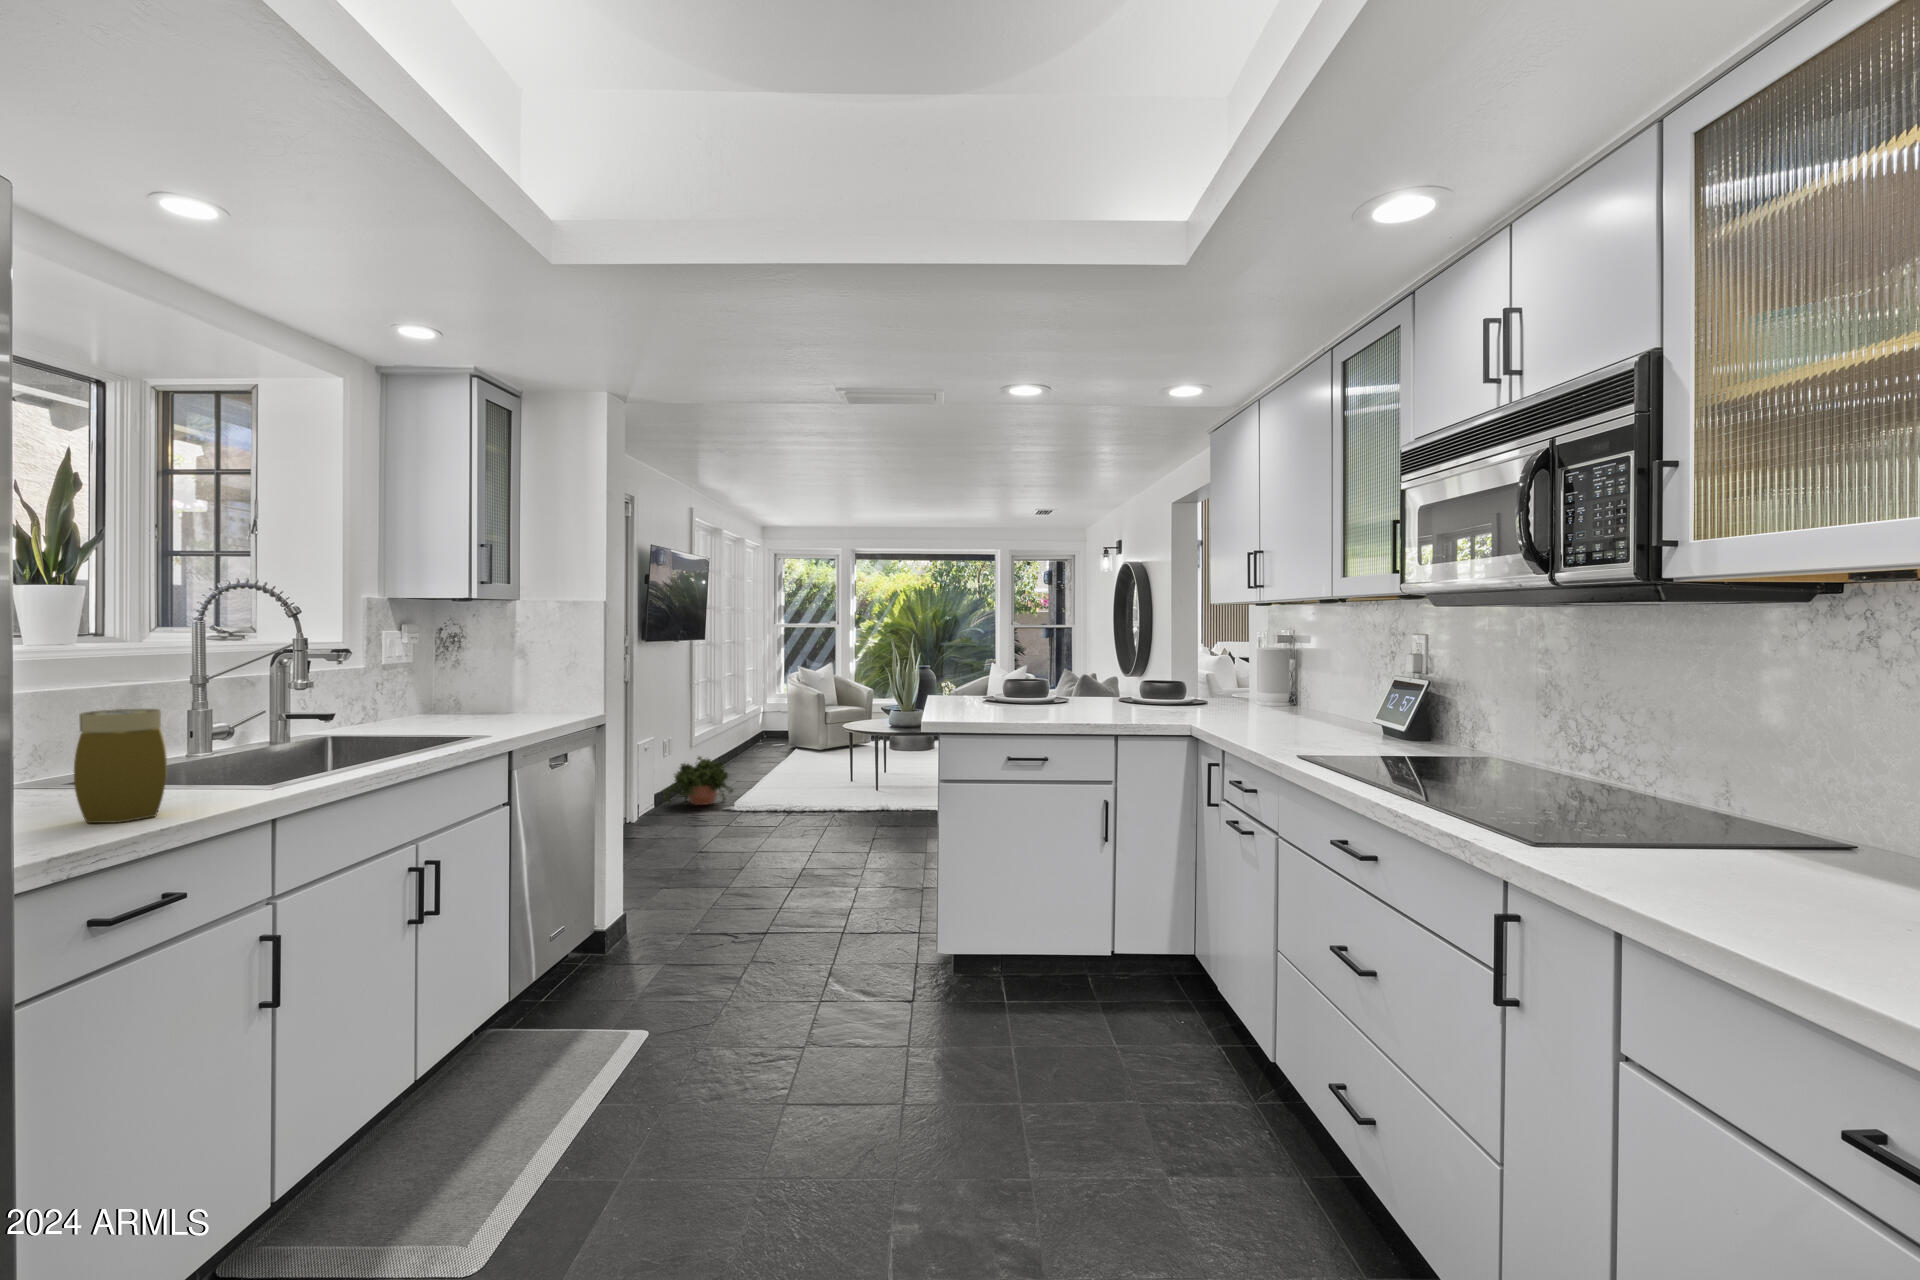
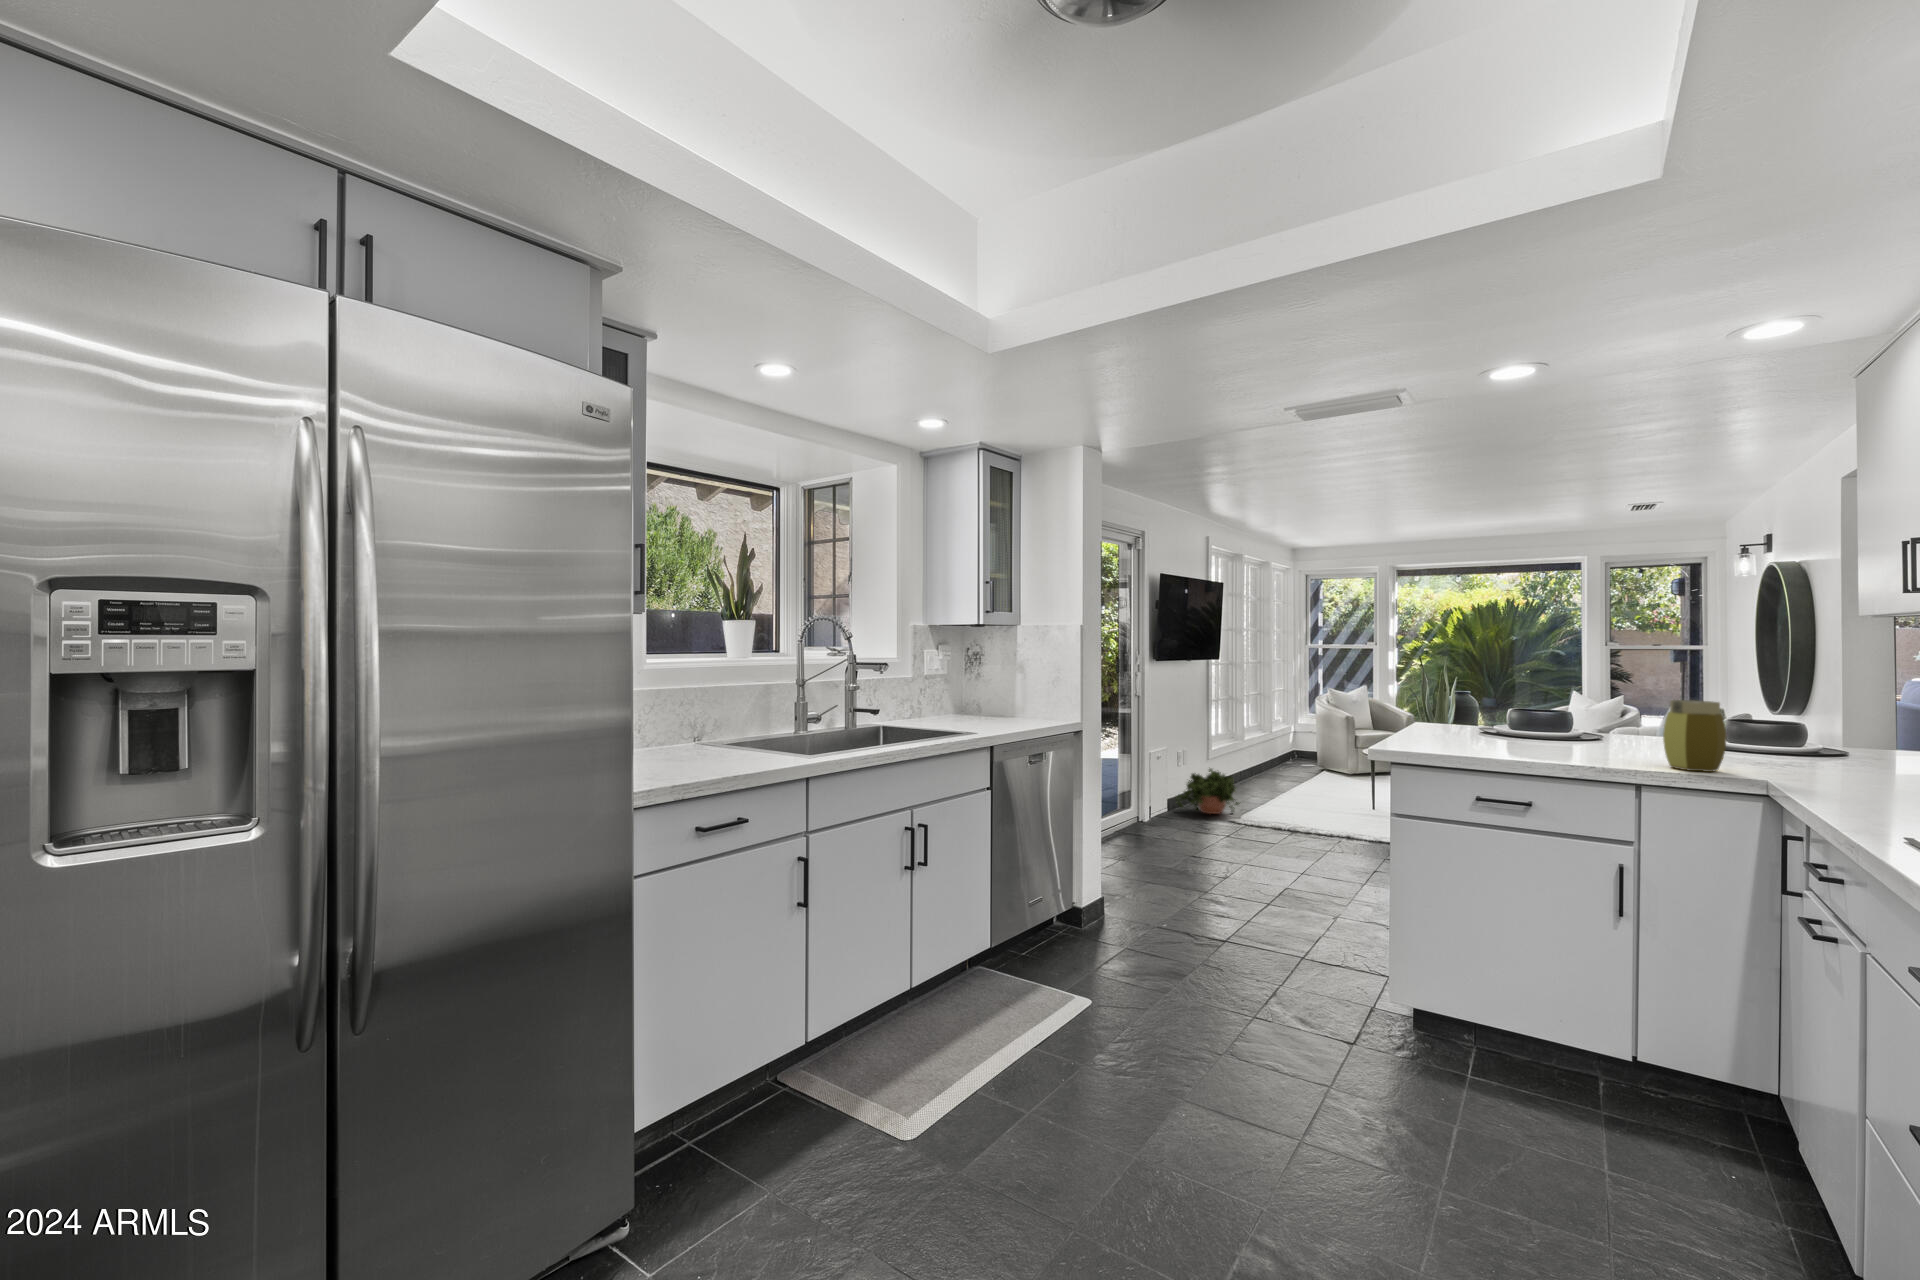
jar: present [74,709,167,823] -> present [1663,700,1726,772]

